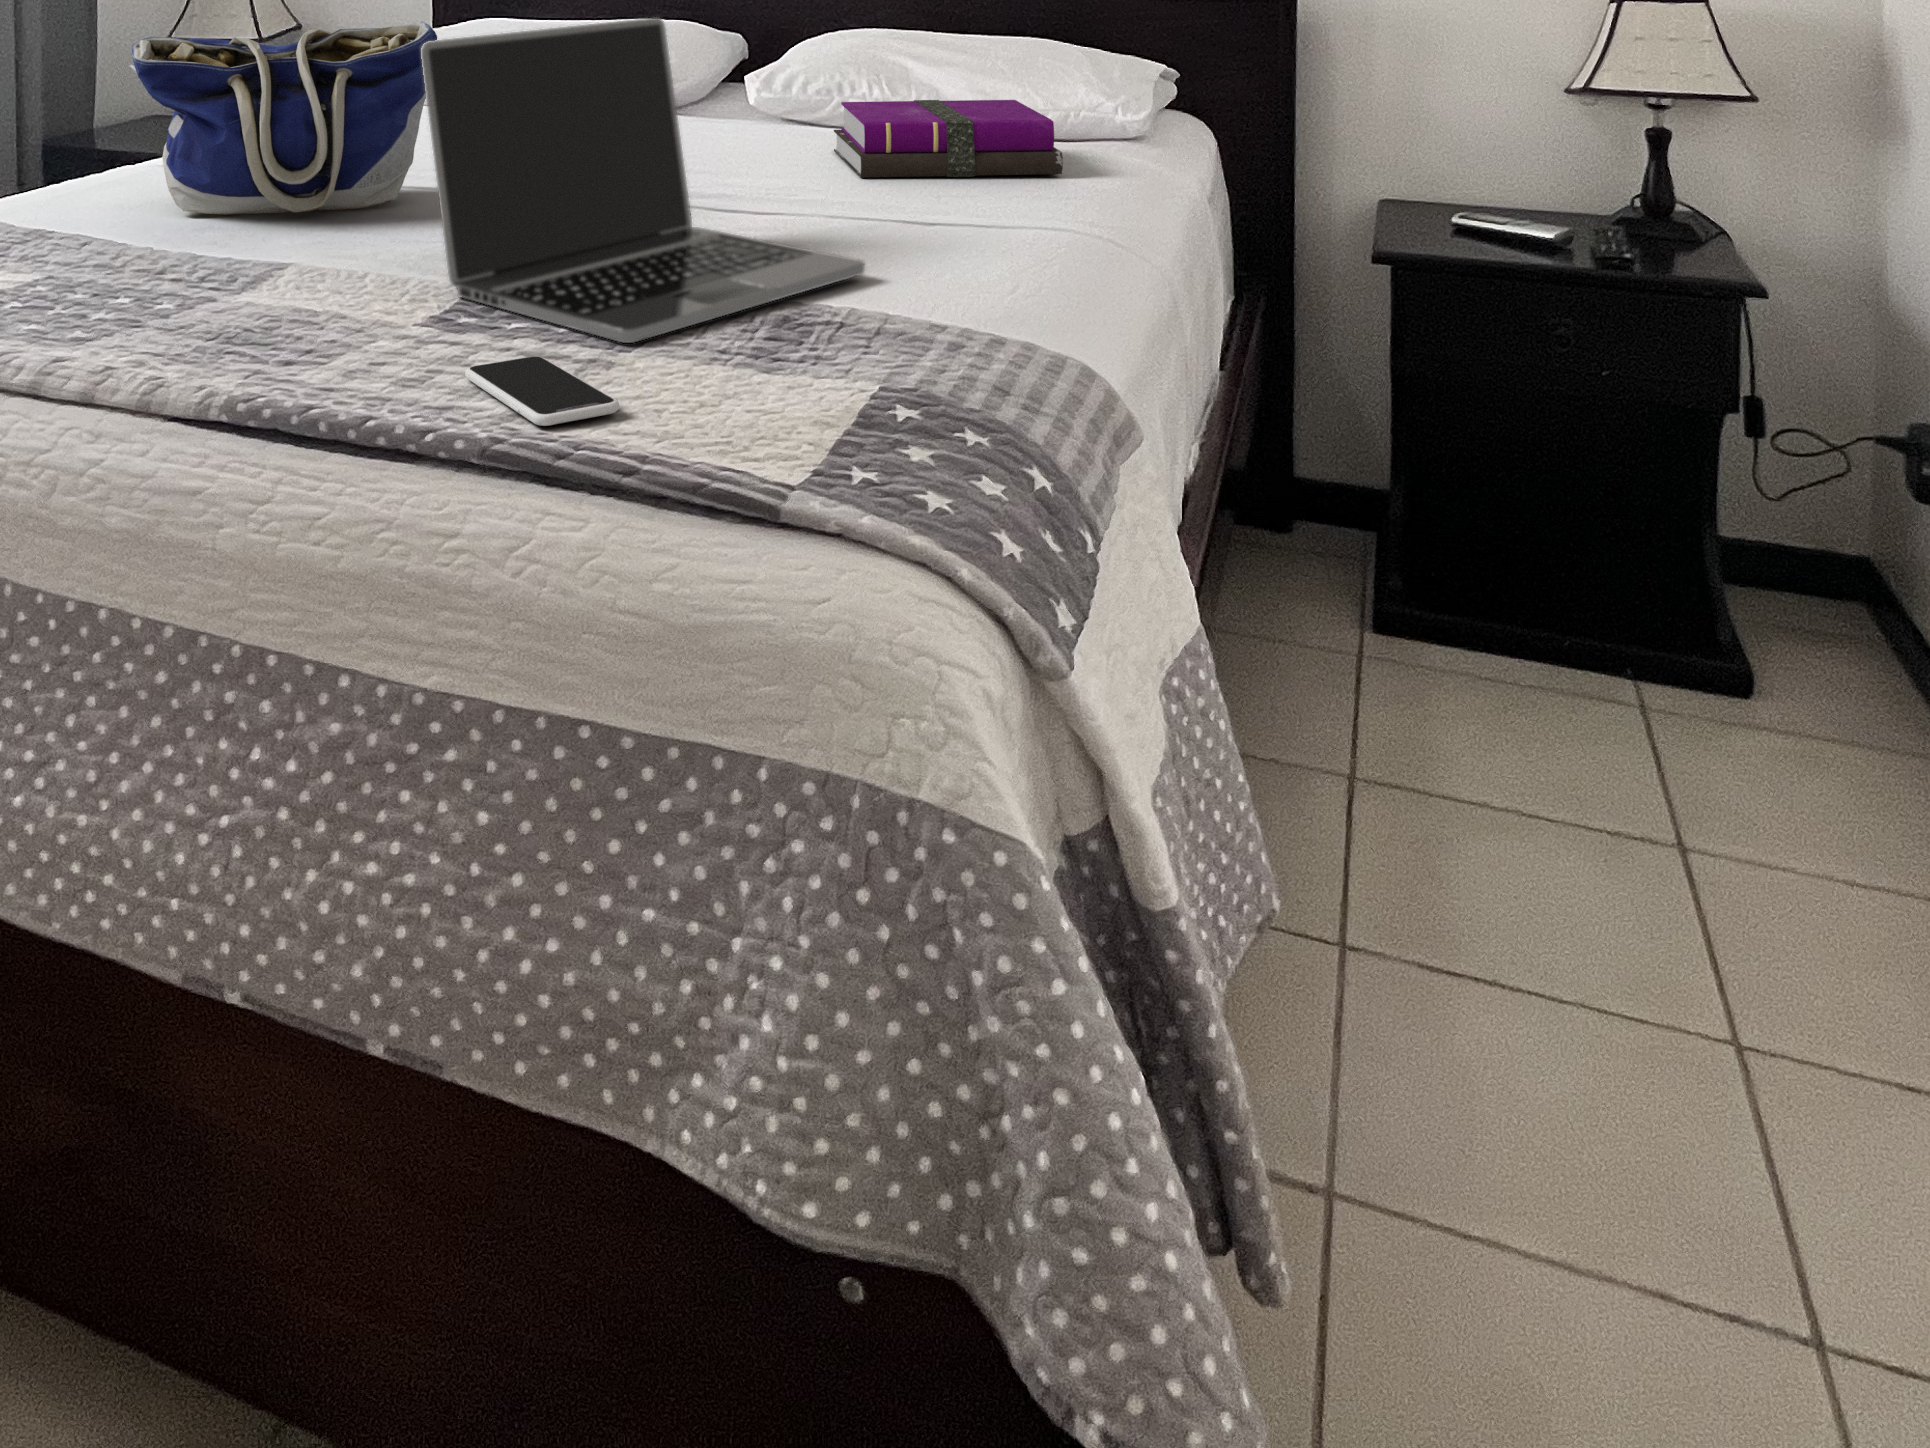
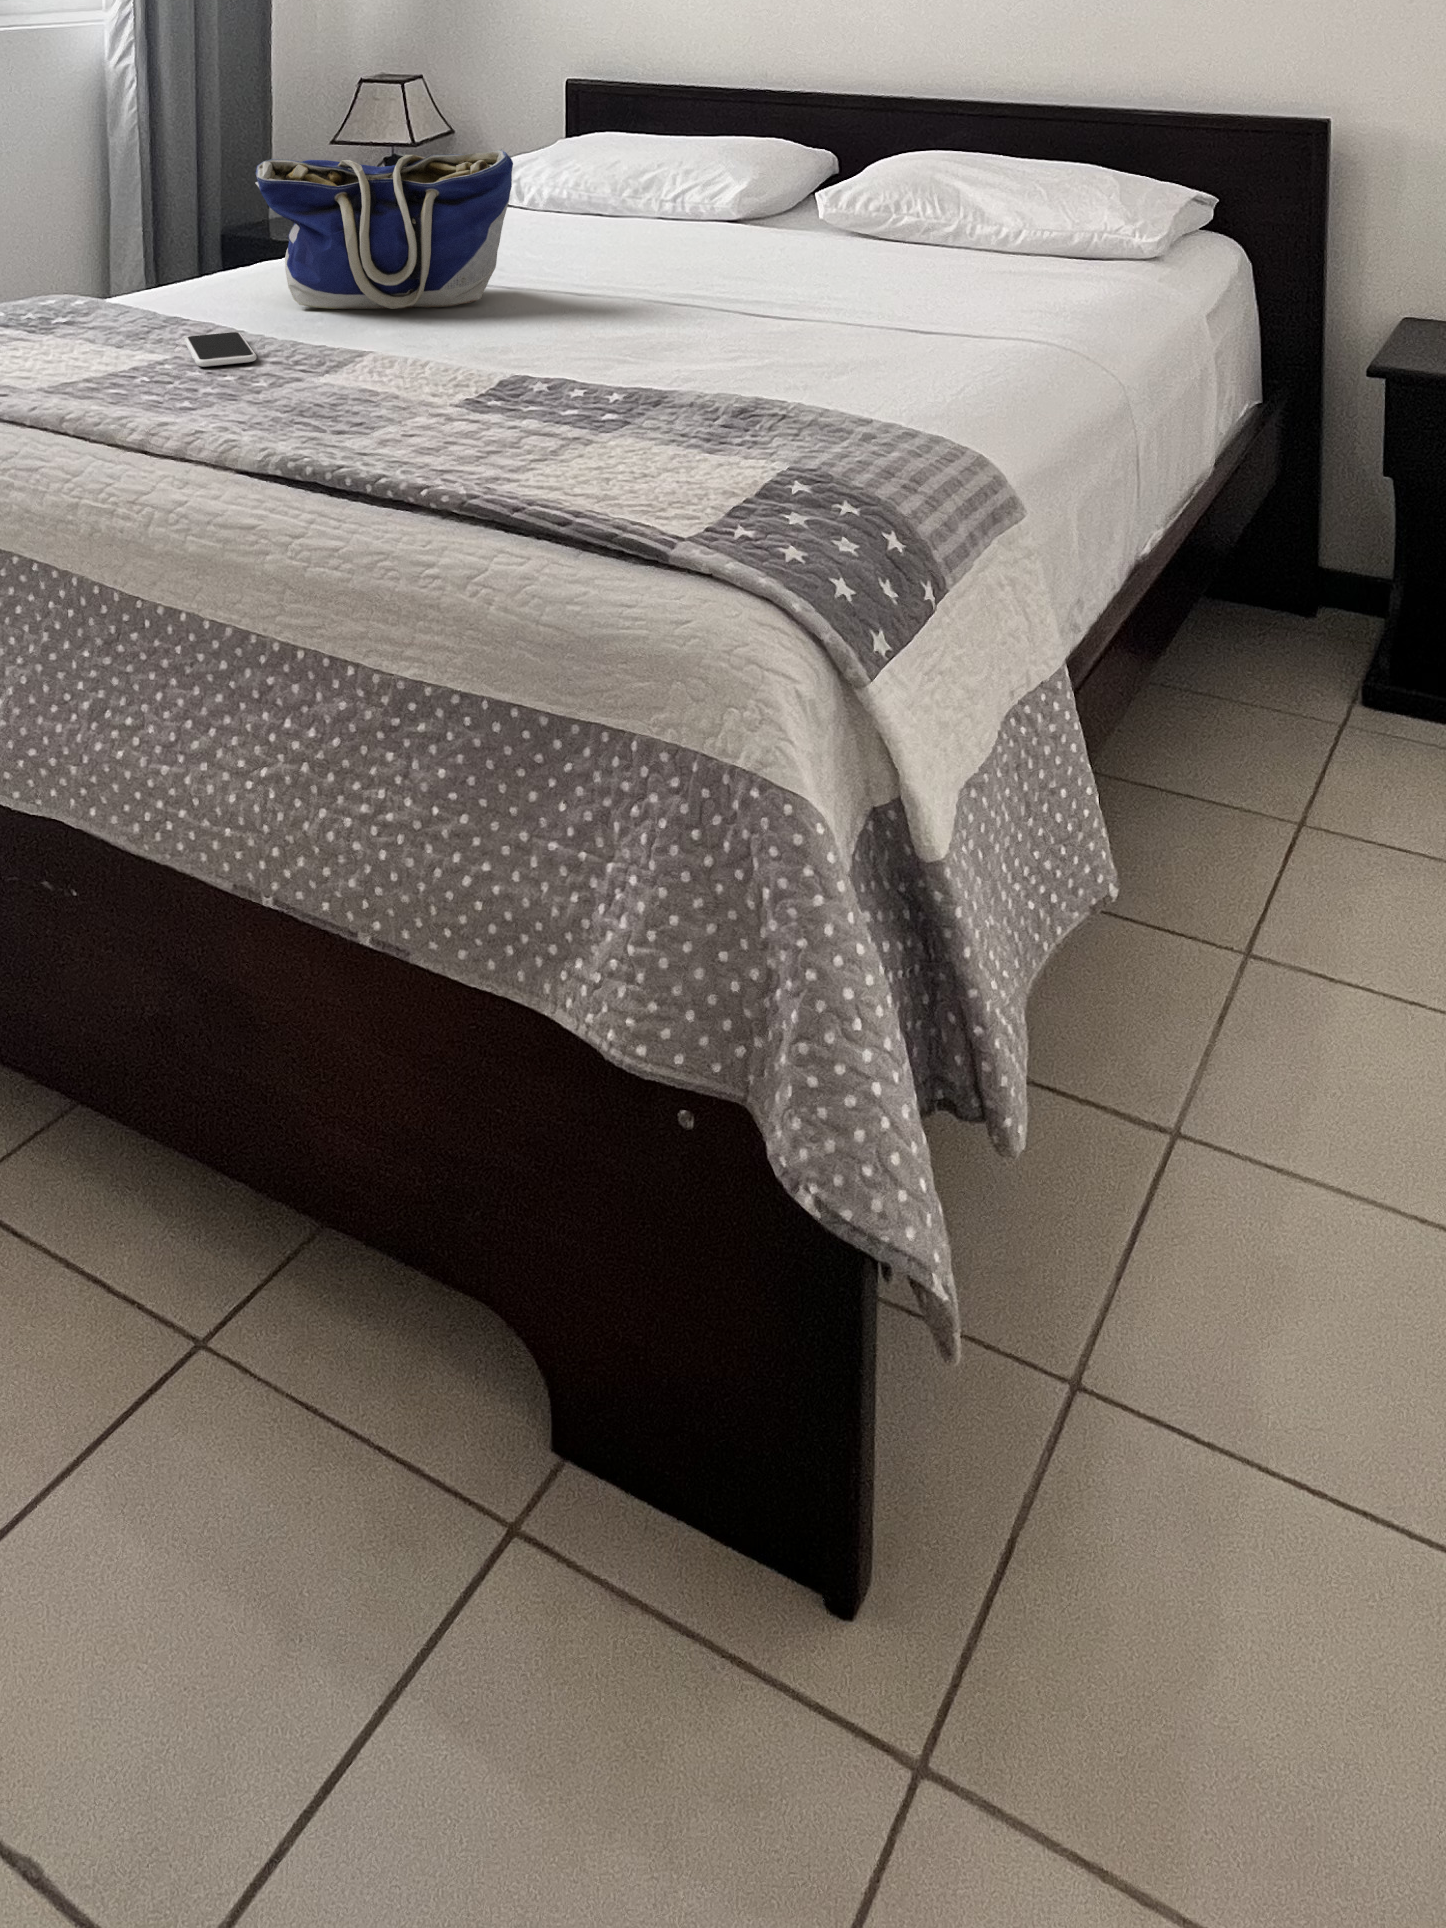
laptop: present [421,18,865,343] -> none [474,153,844,428]
notebook: present [834,100,1063,178] -> none [884,220,1075,291]
smartphone: present [465,356,619,426] -> present [185,332,257,367]

